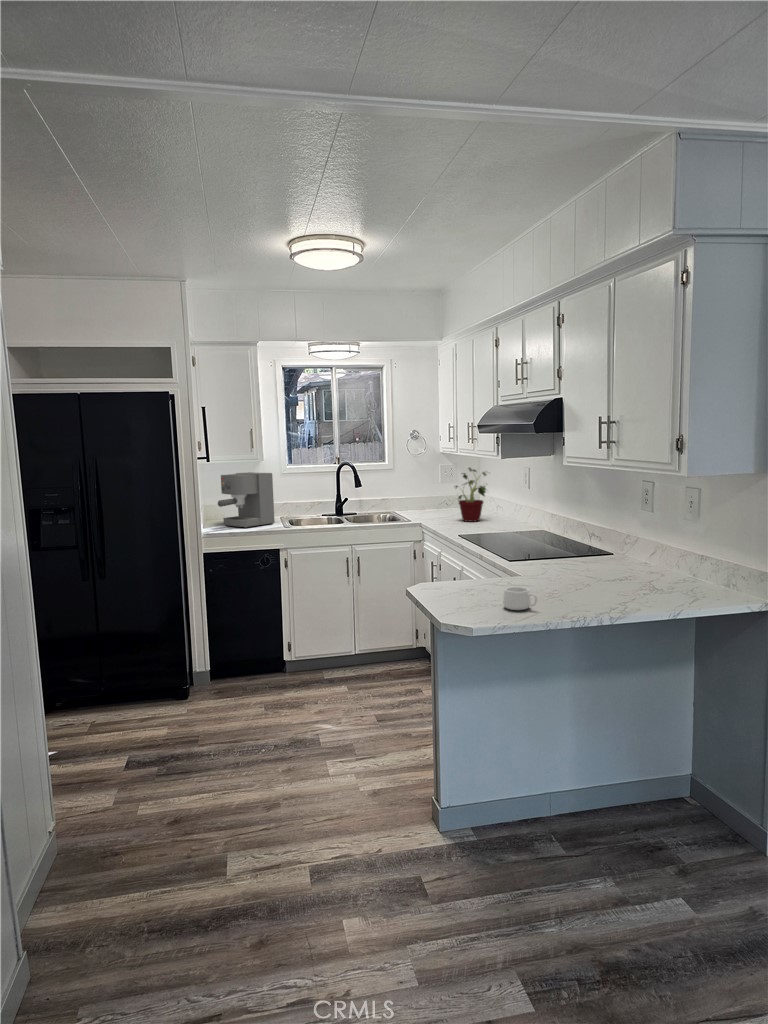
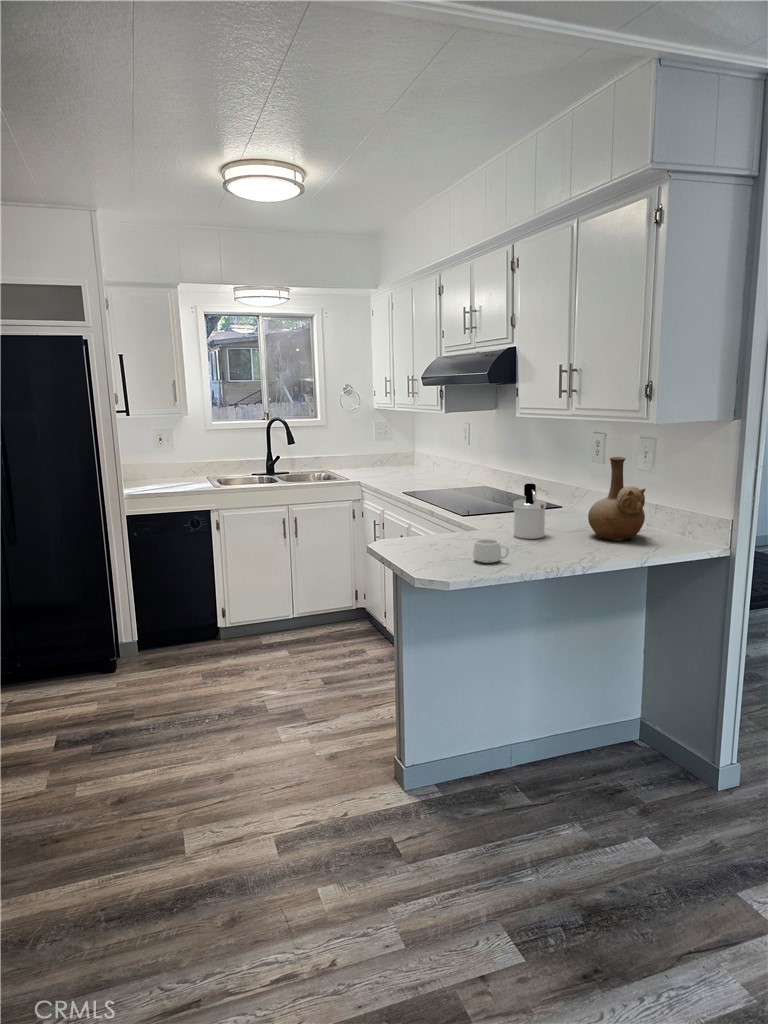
potted plant: present [455,468,486,522] -> none [393,421,431,478]
coffee maker: present [218,472,275,528] -> none [139,427,202,487]
vase: none [626,507,684,591] -> present [588,457,646,541]
soap dispenser: none [551,532,584,587] -> present [513,483,546,539]

